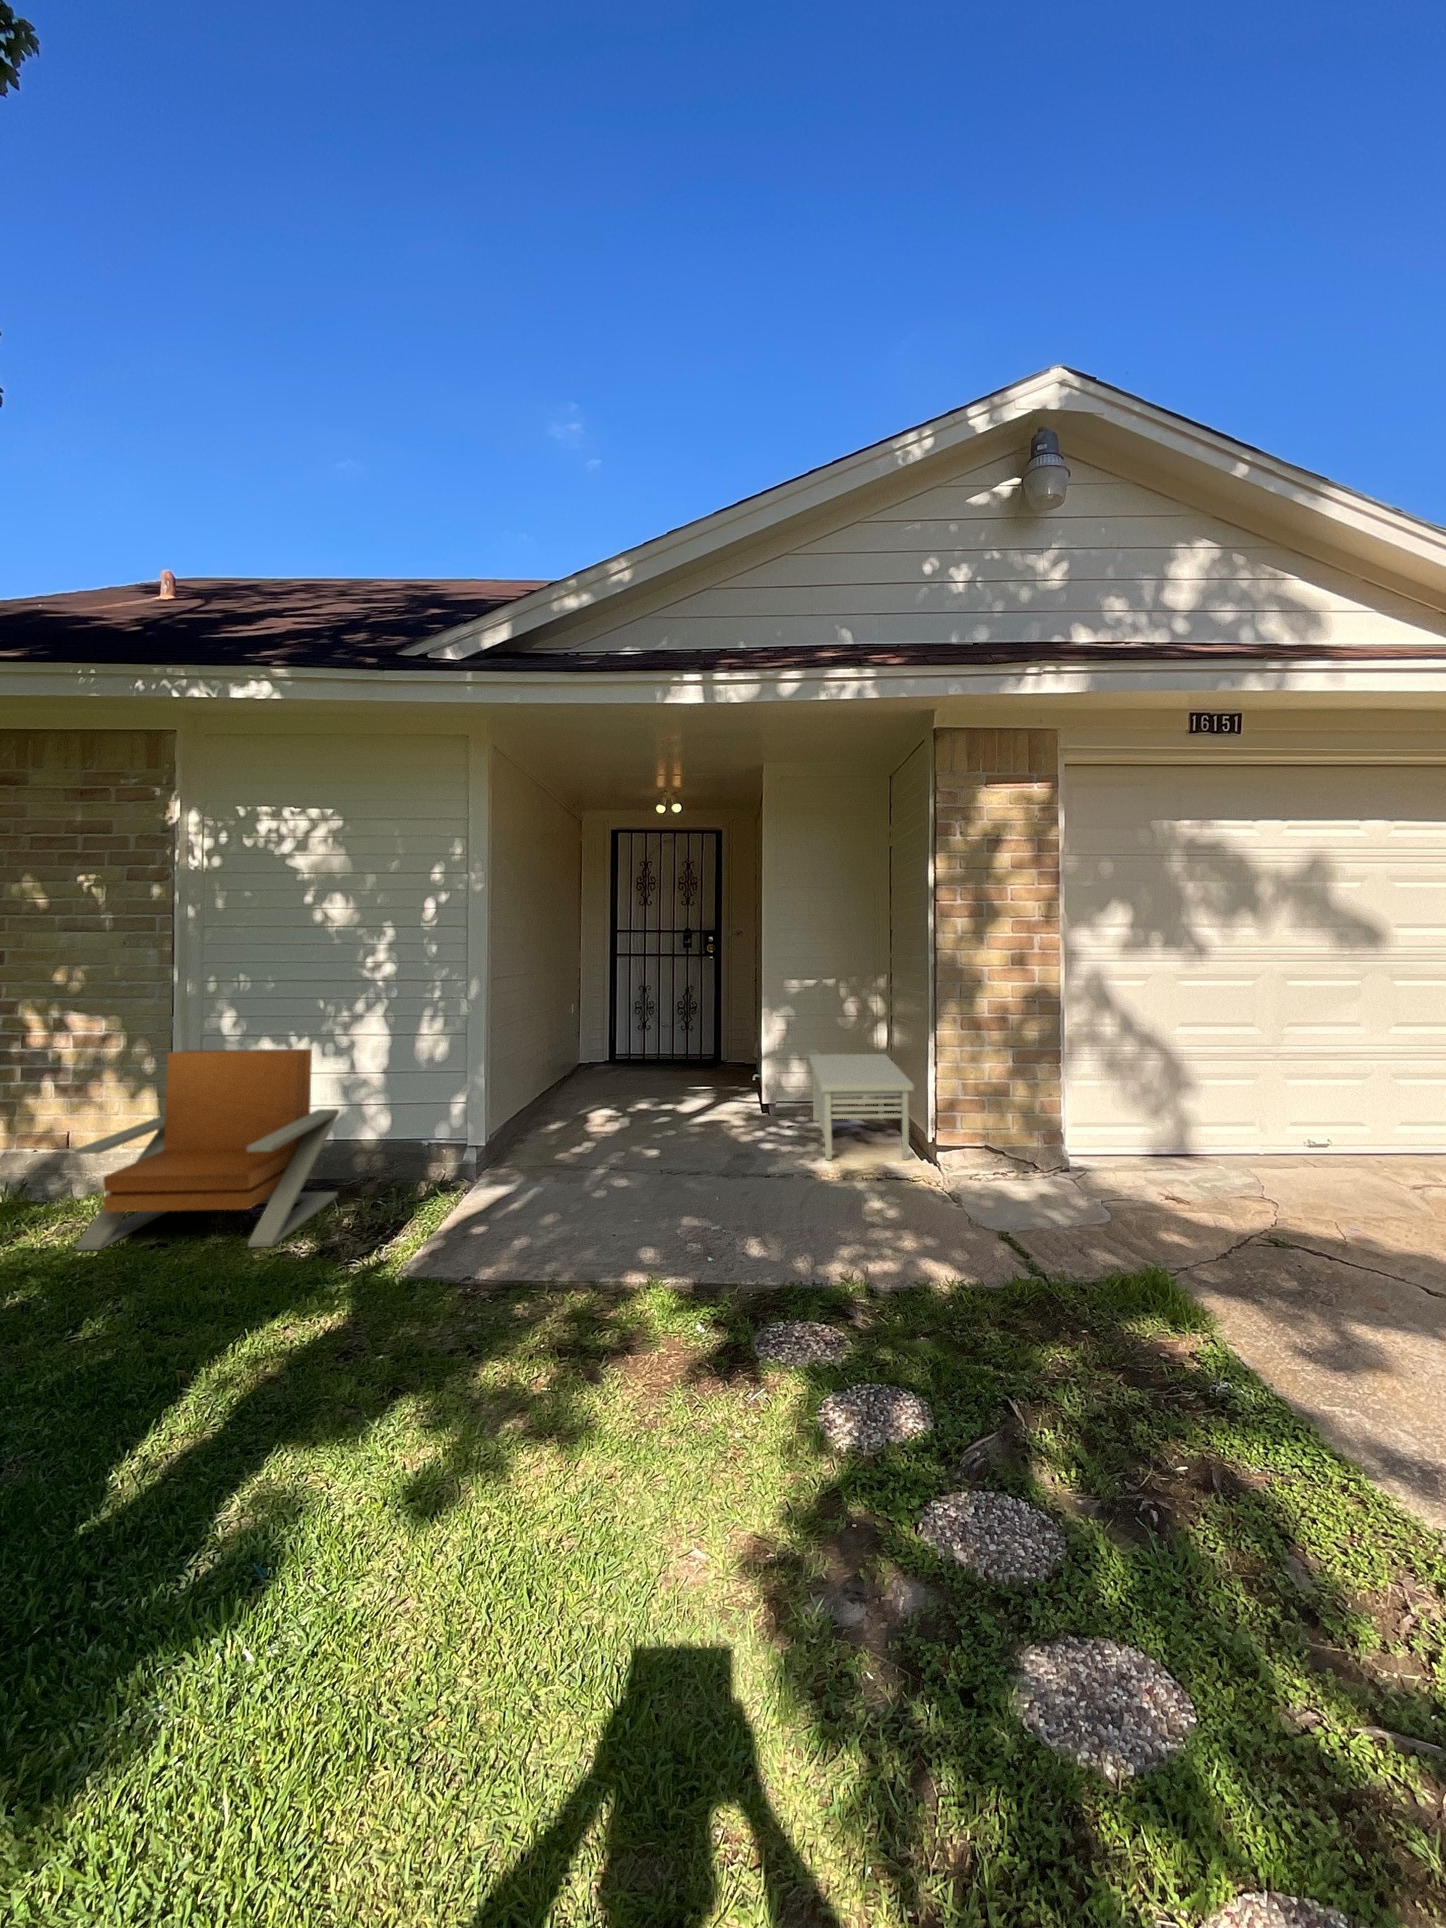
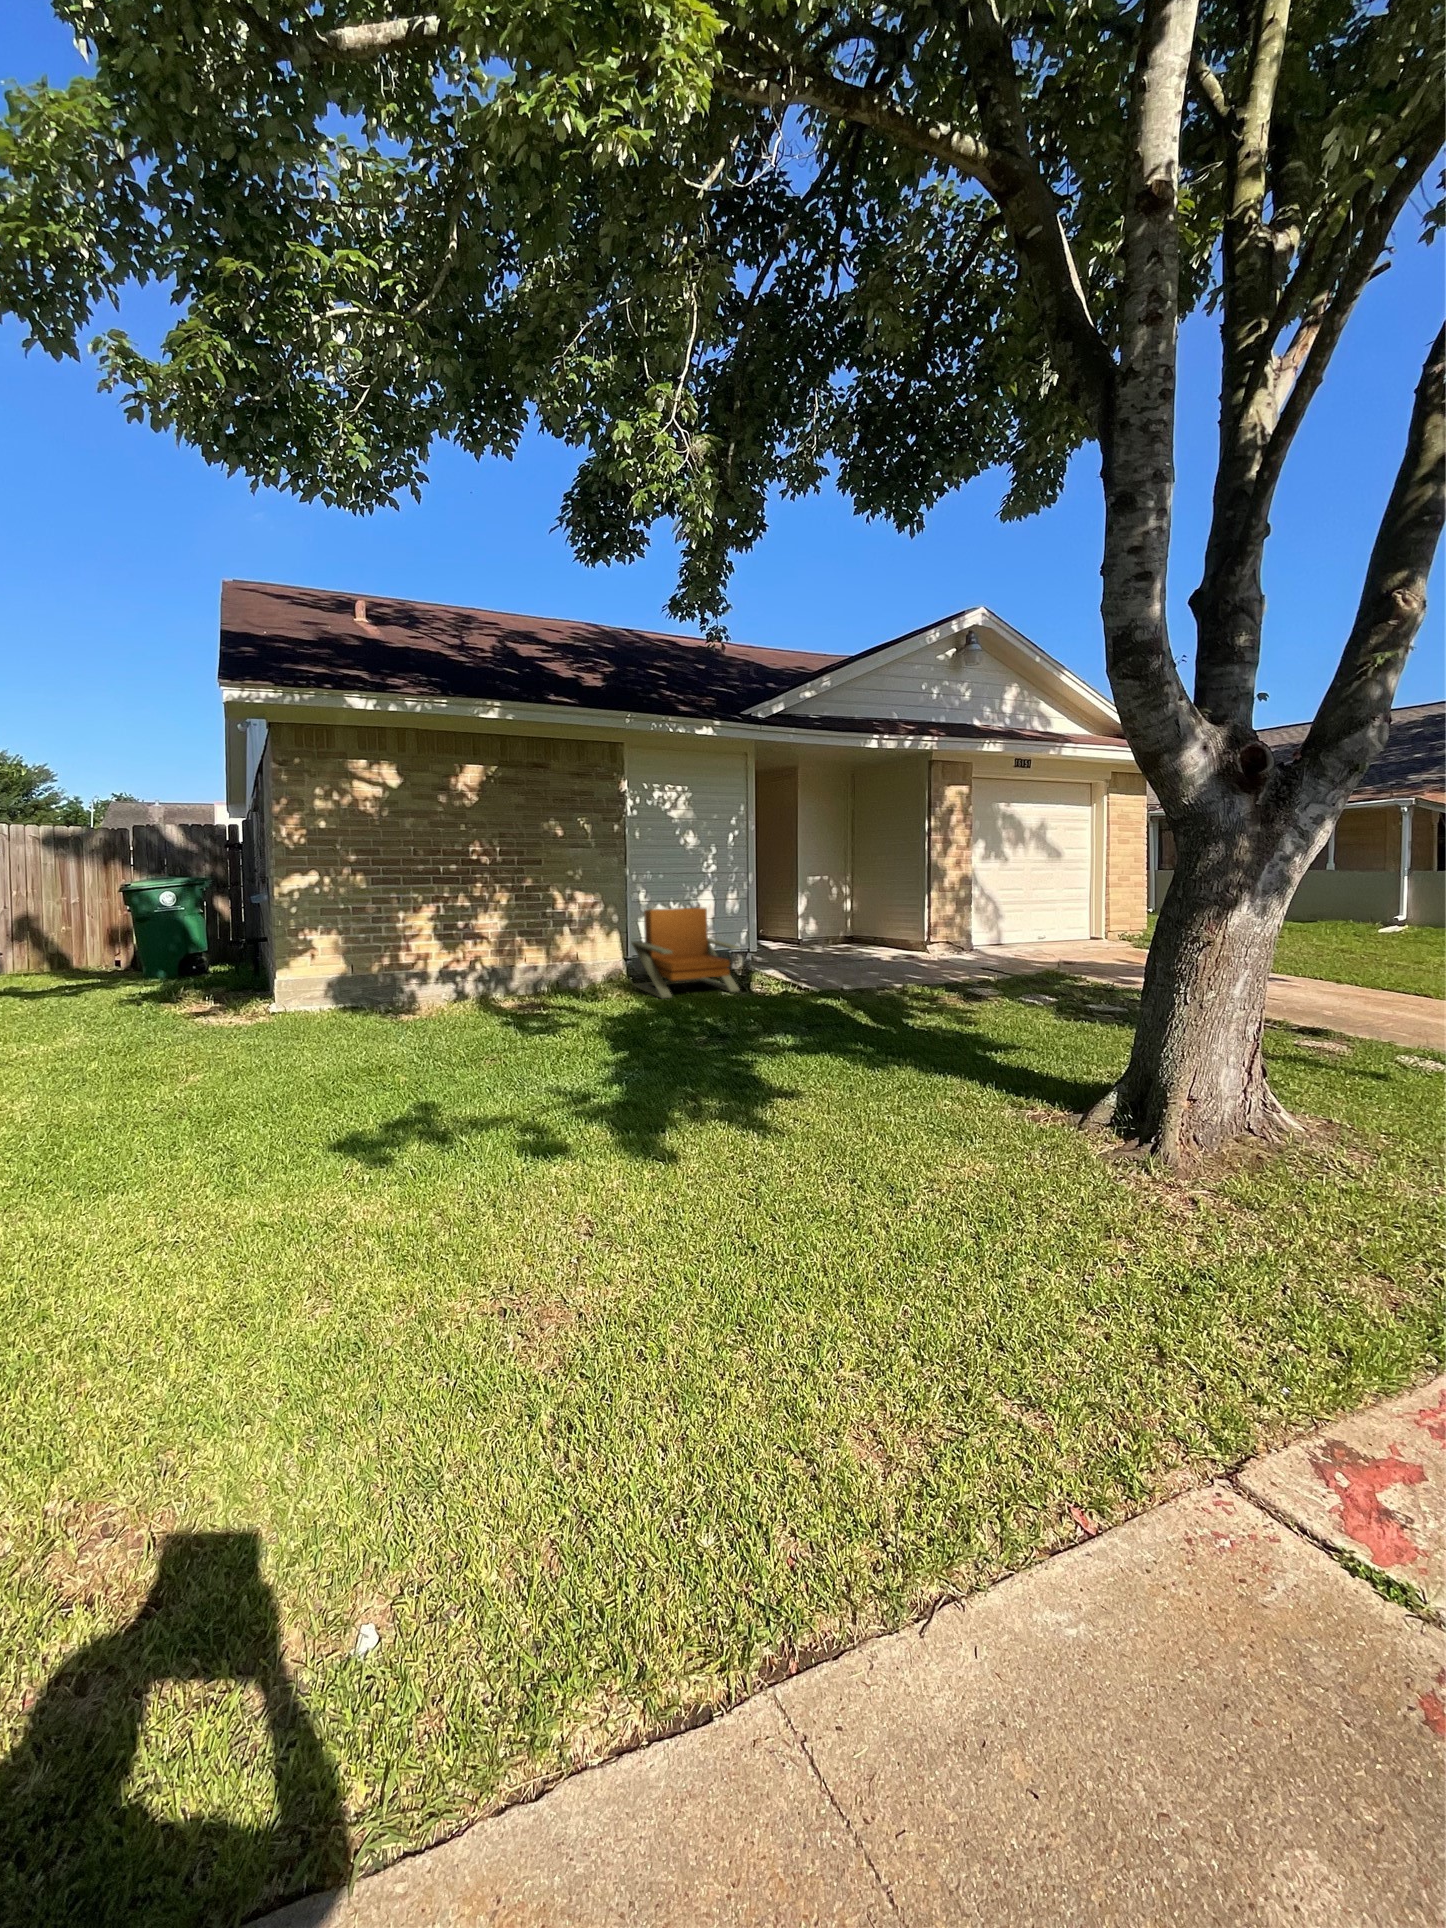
storage bench: present [809,1054,914,1160] -> none [824,912,905,957]

